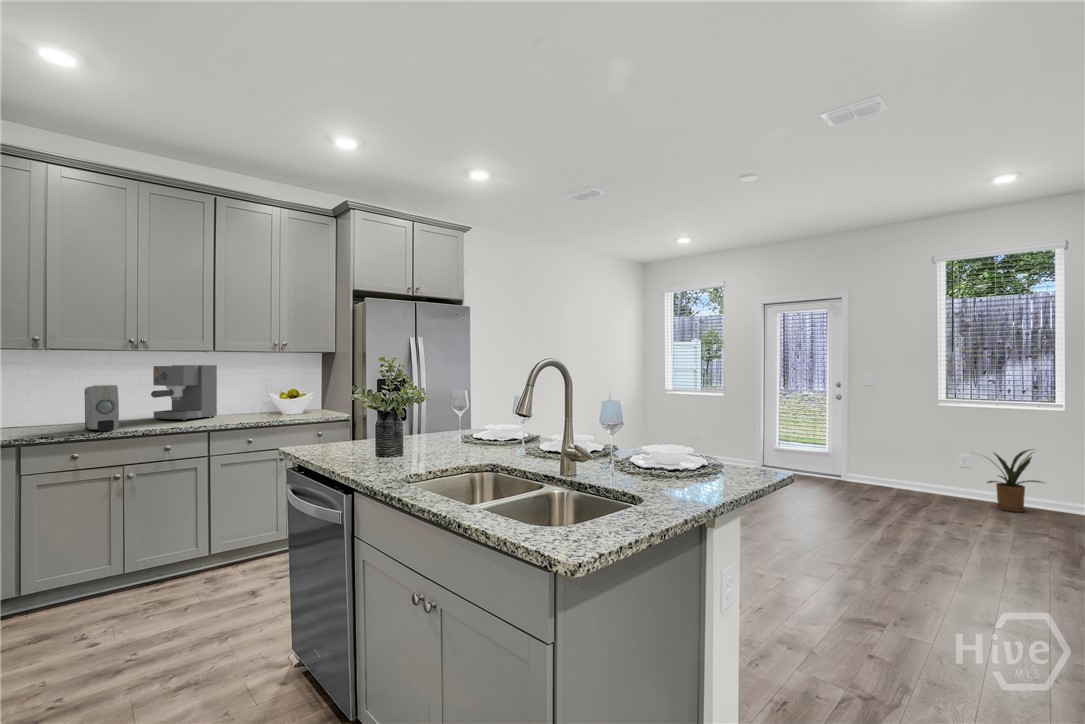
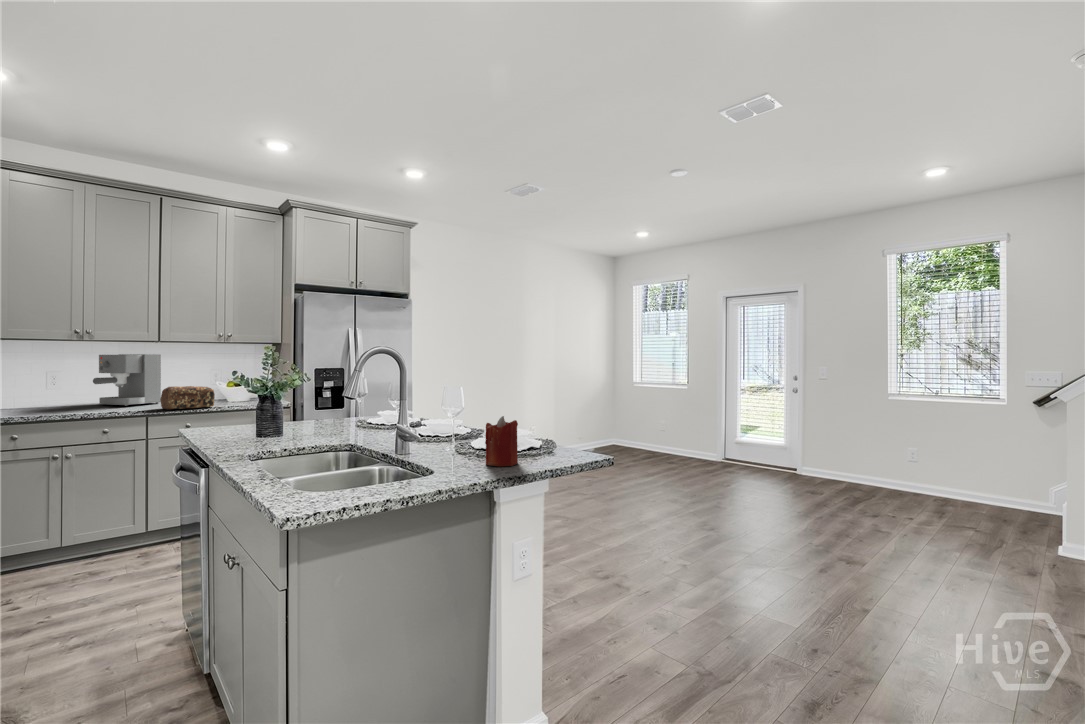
soap dispenser: present [85,385,119,431] -> none [27,372,57,415]
bread loaf: none [222,398,277,424] -> present [160,386,215,410]
candle: none [681,434,718,490] -> present [485,416,518,466]
house plant: present [987,449,1043,512] -> none [912,444,987,507]

